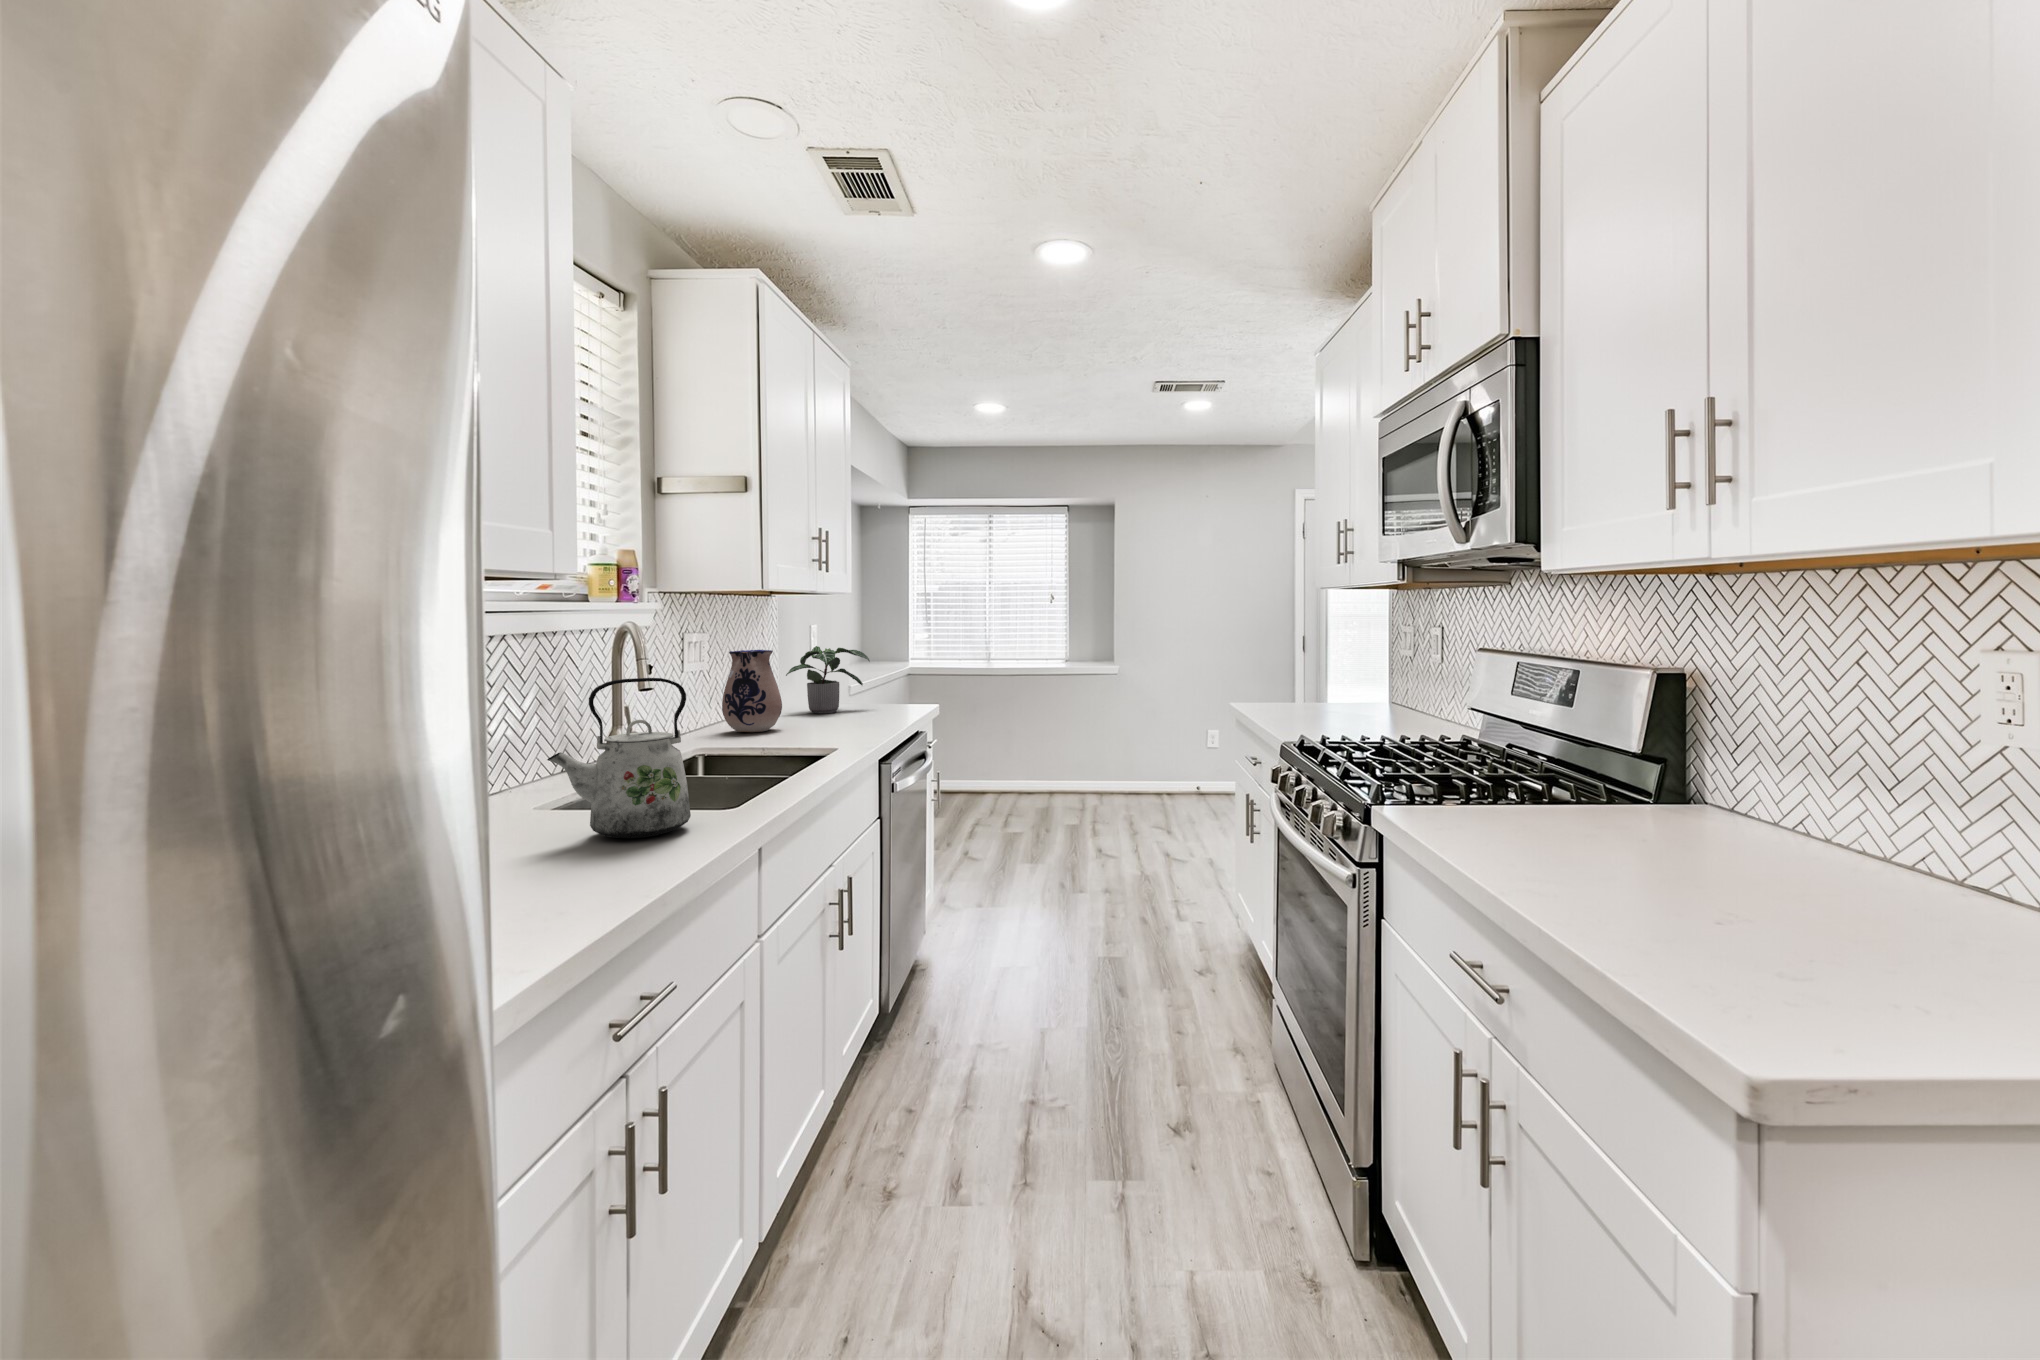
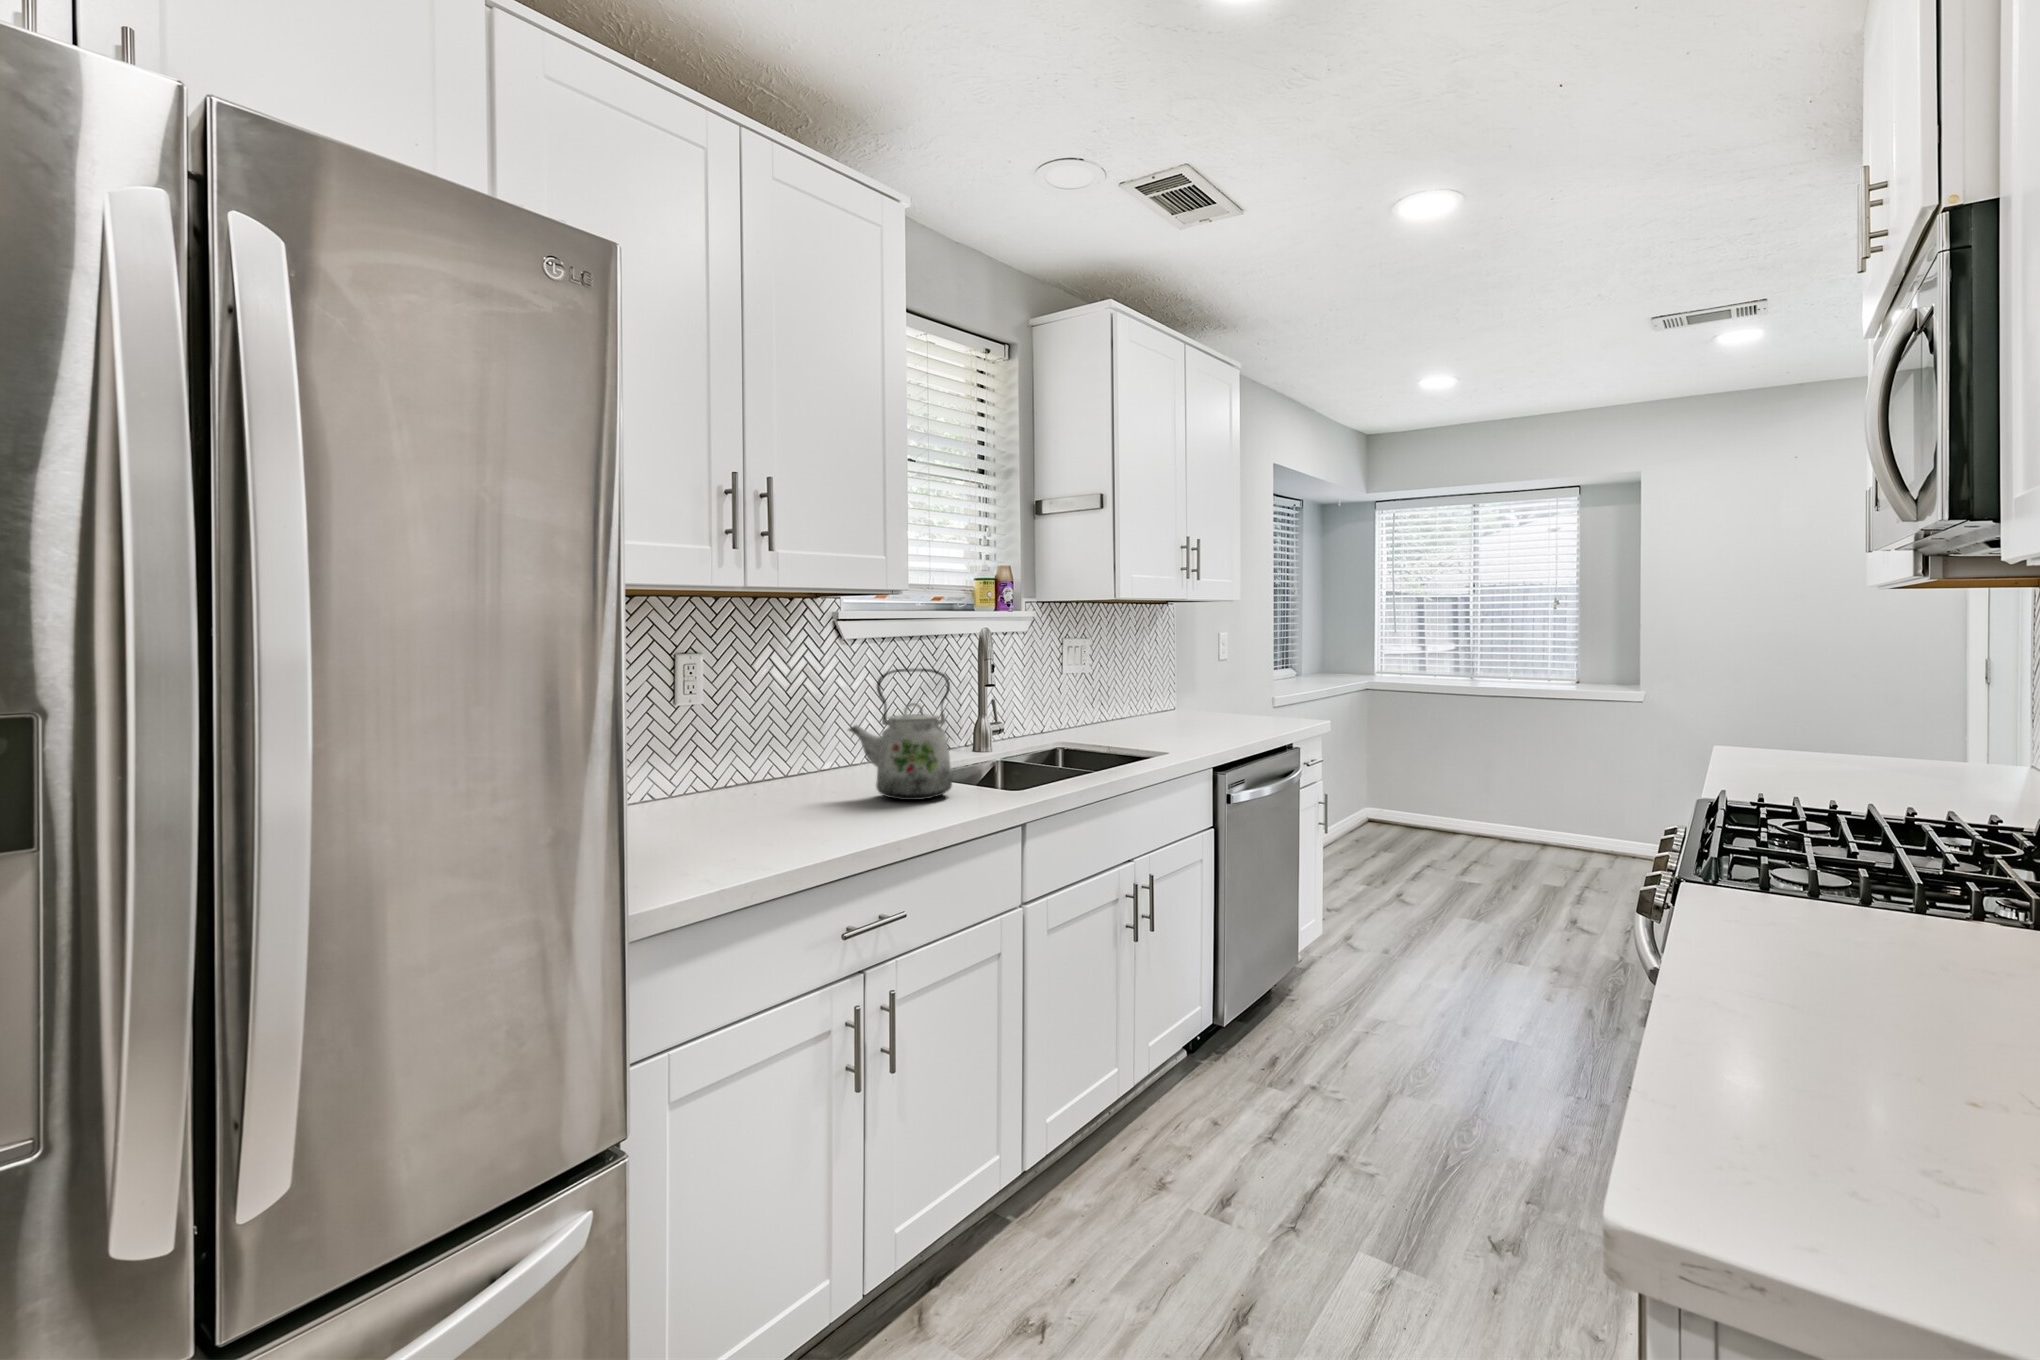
potted plant: present [786,646,870,714] -> none [1182,655,1266,722]
ceramic pitcher: present [722,650,782,732] -> none [1103,656,1156,733]

